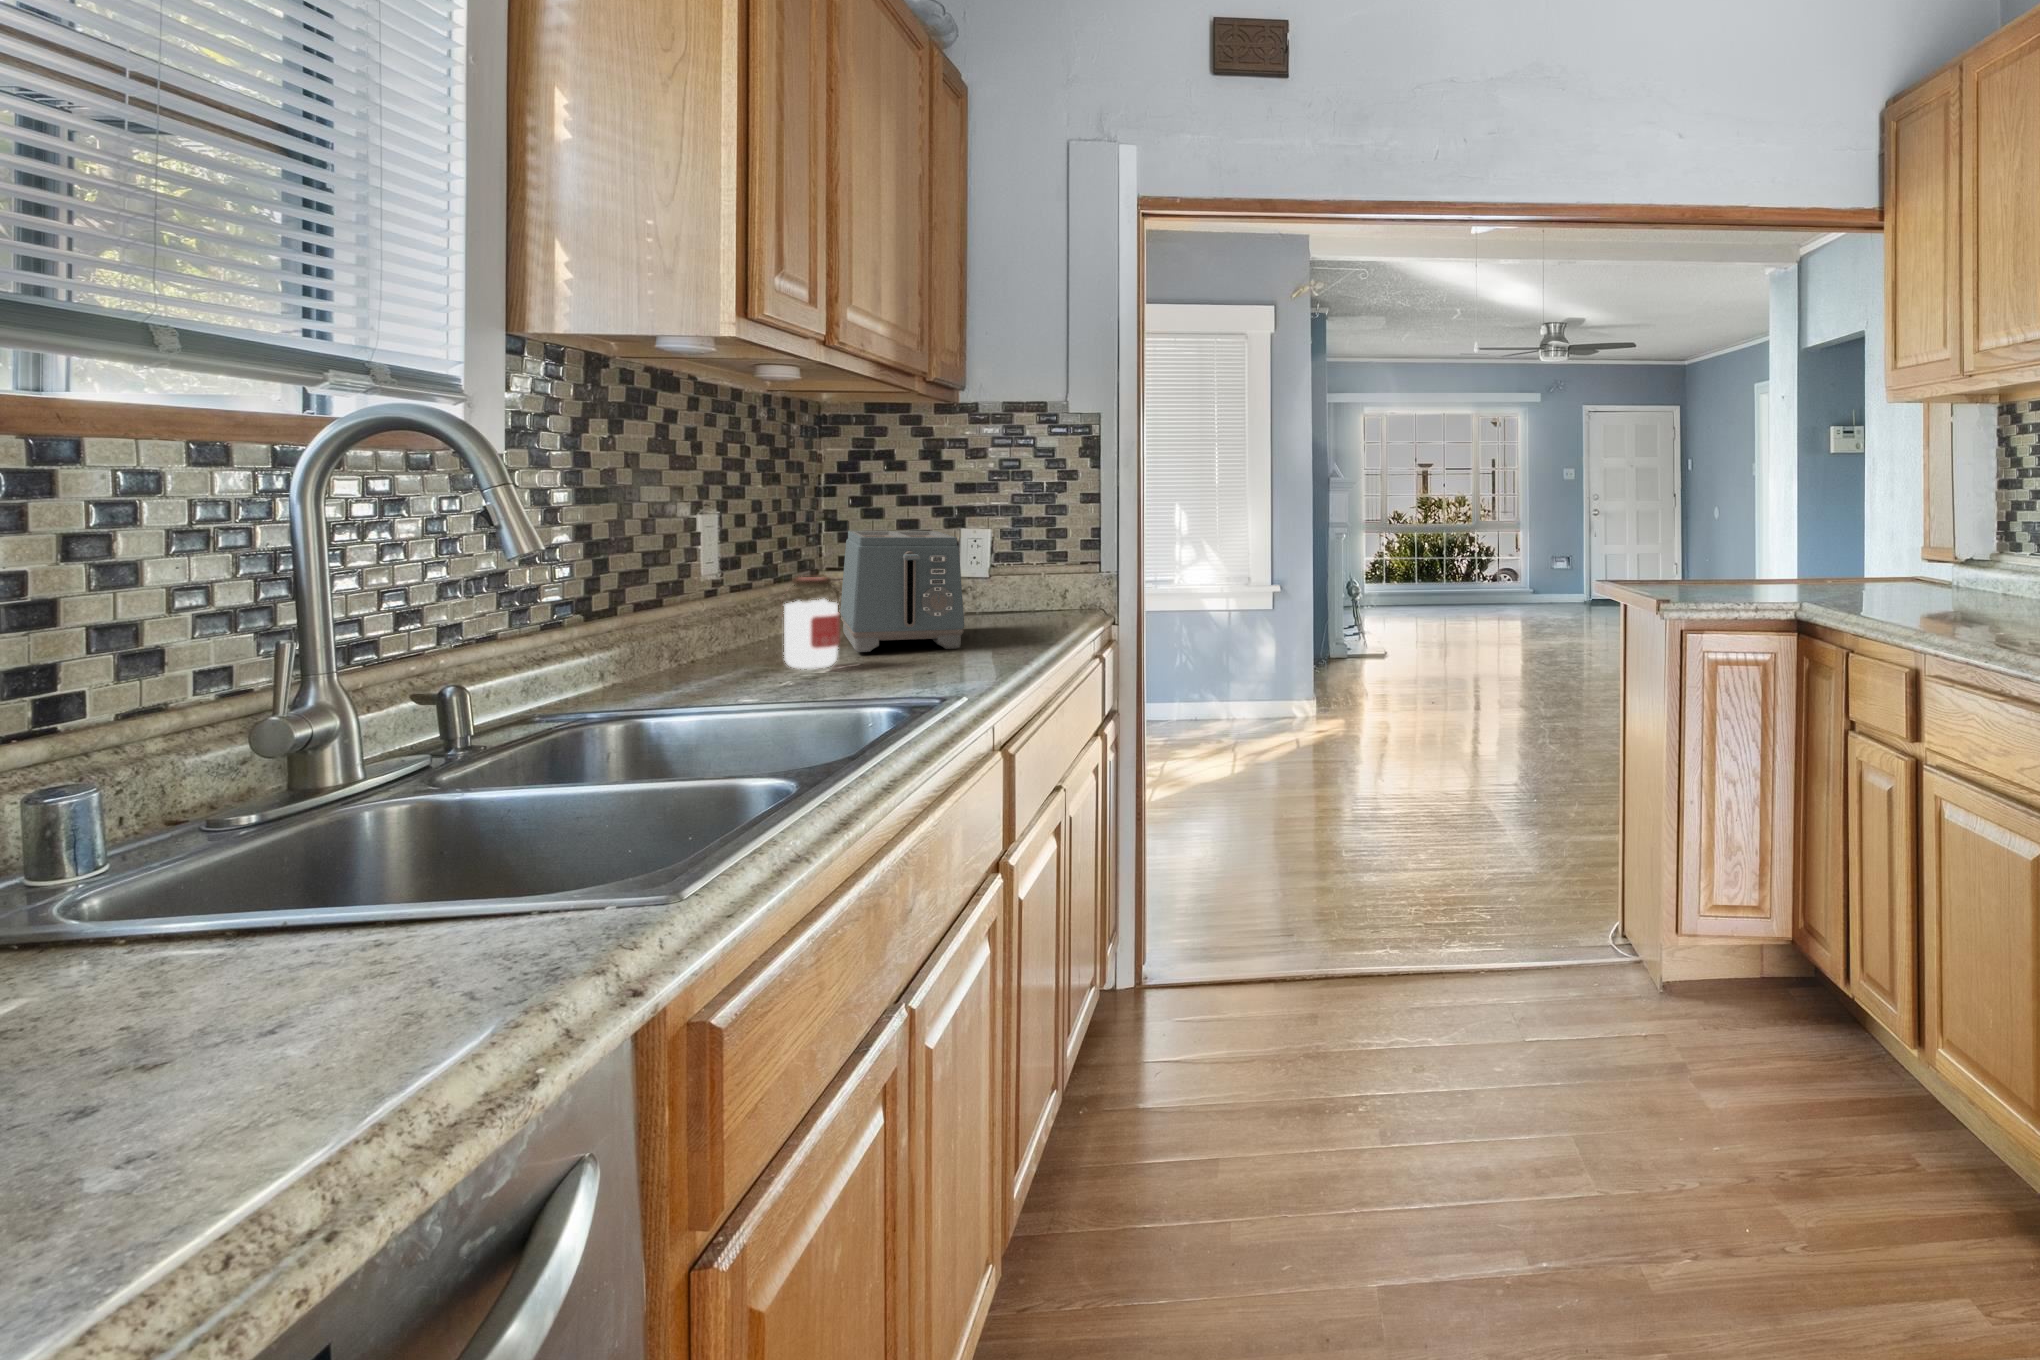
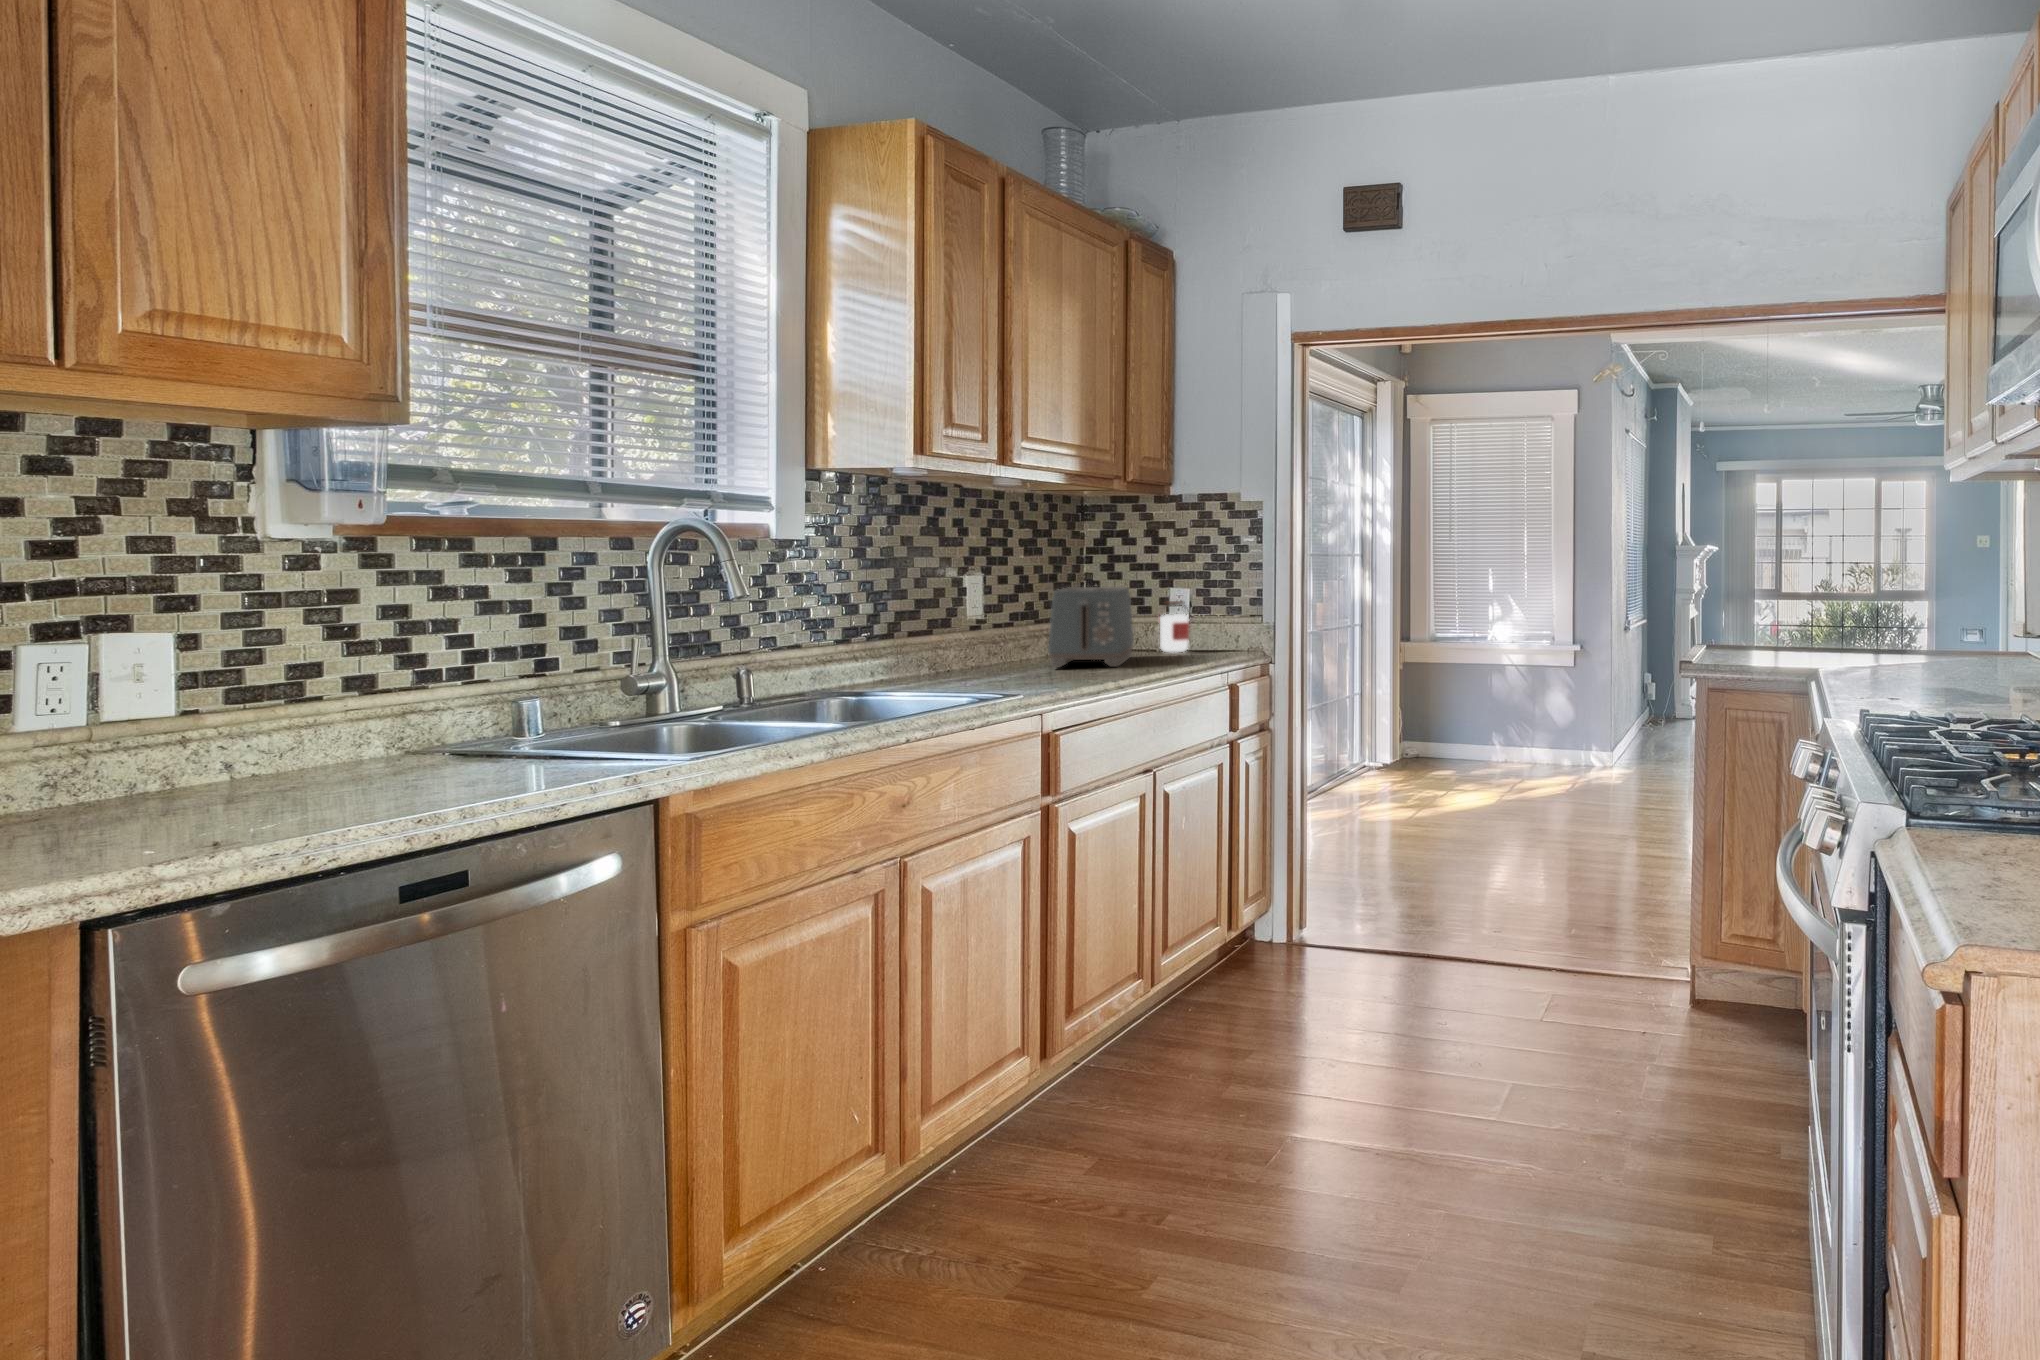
jar: present [784,577,840,669] -> present [1159,601,1189,652]

